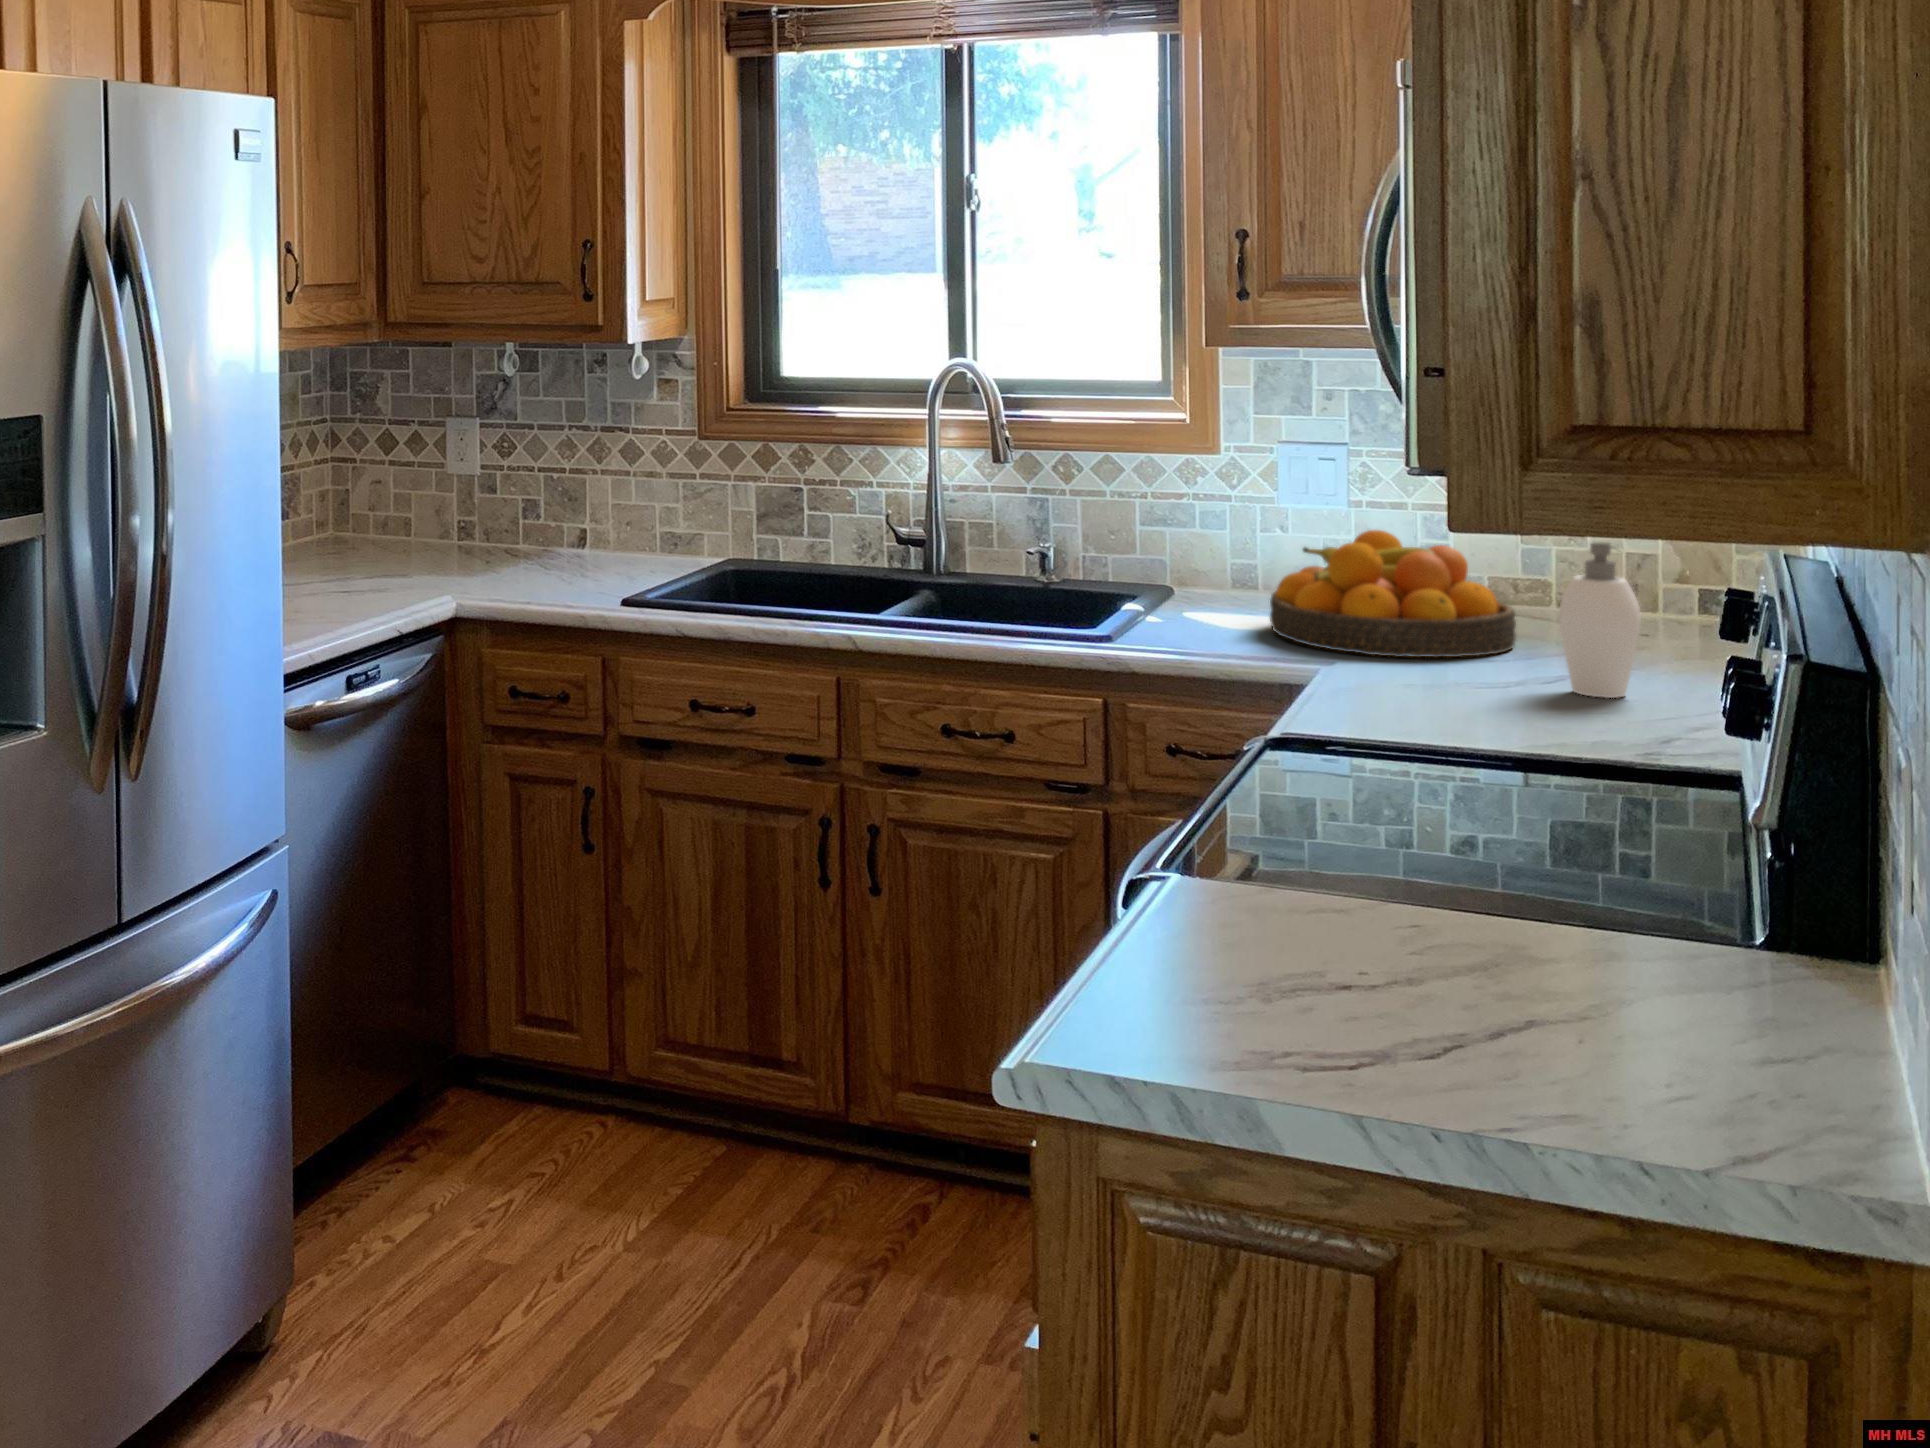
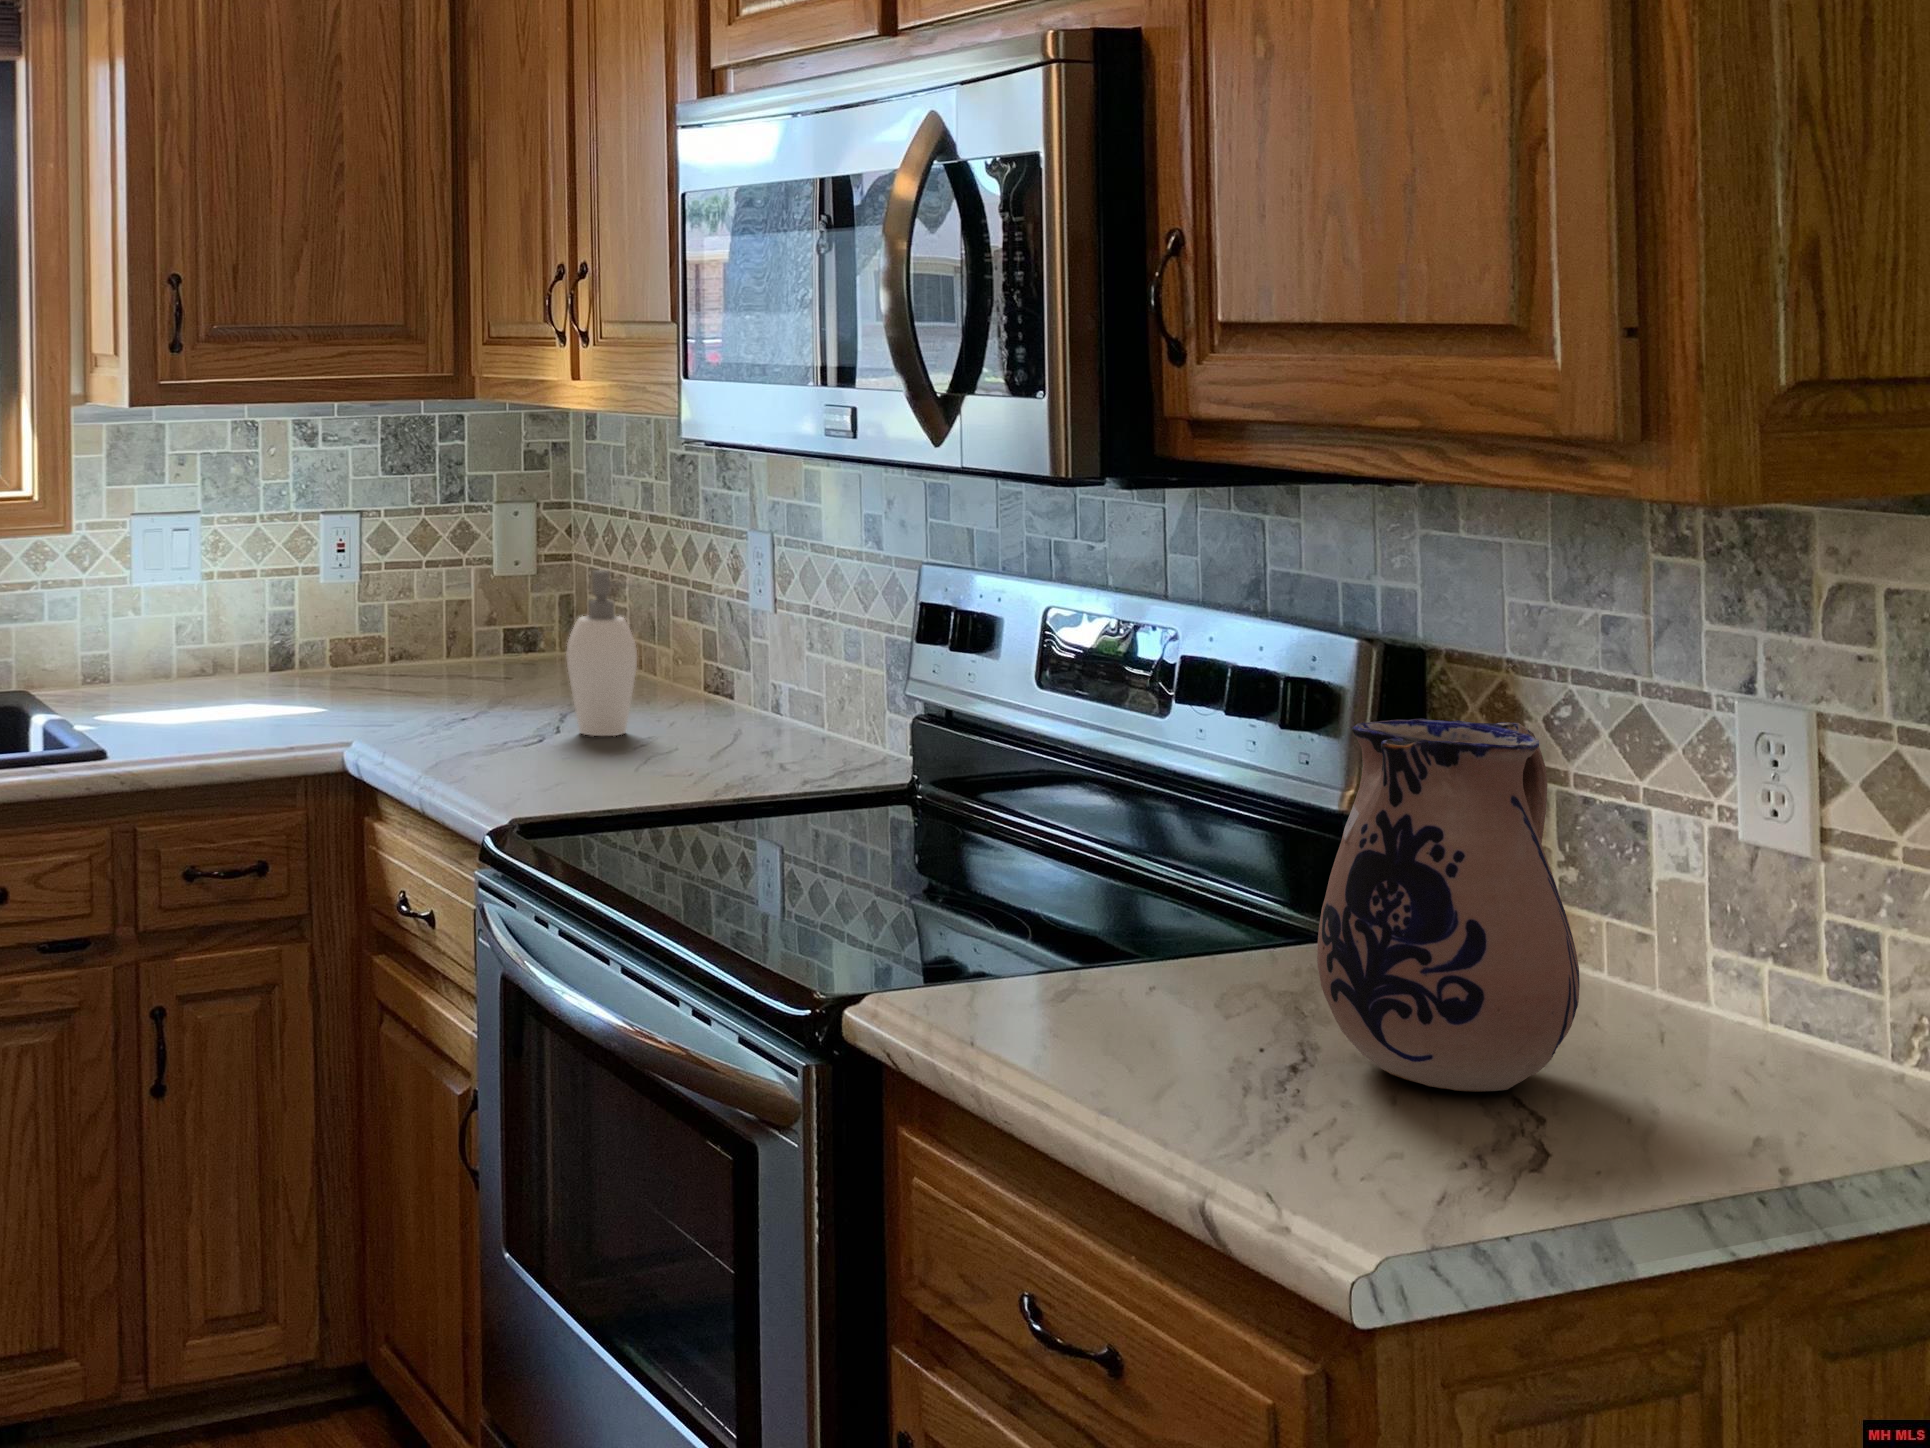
fruit bowl: present [1270,530,1516,657] -> none [207,599,446,731]
ceramic pitcher: none [1389,717,1708,1085] -> present [1317,718,1580,1092]

